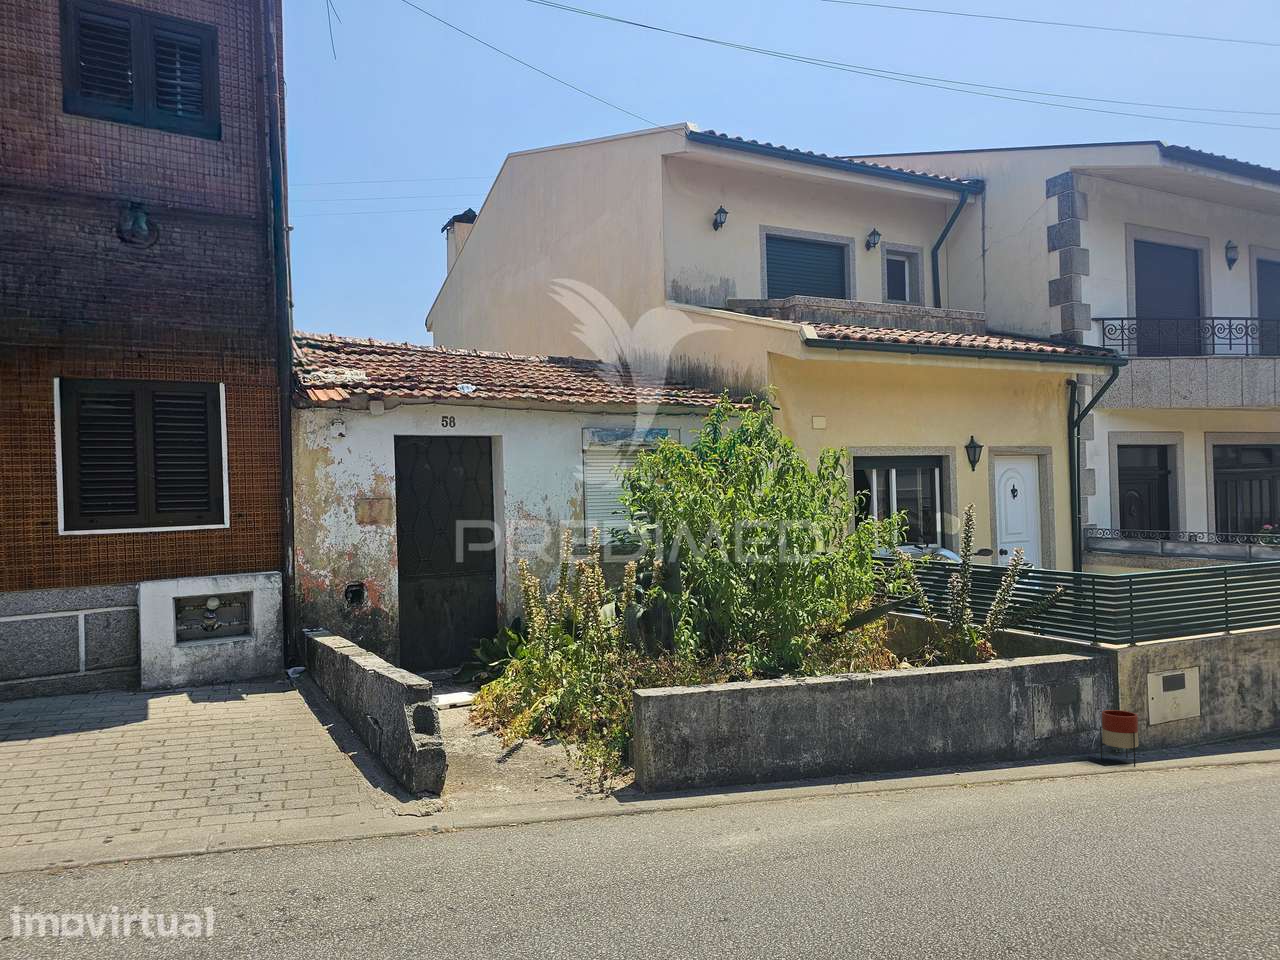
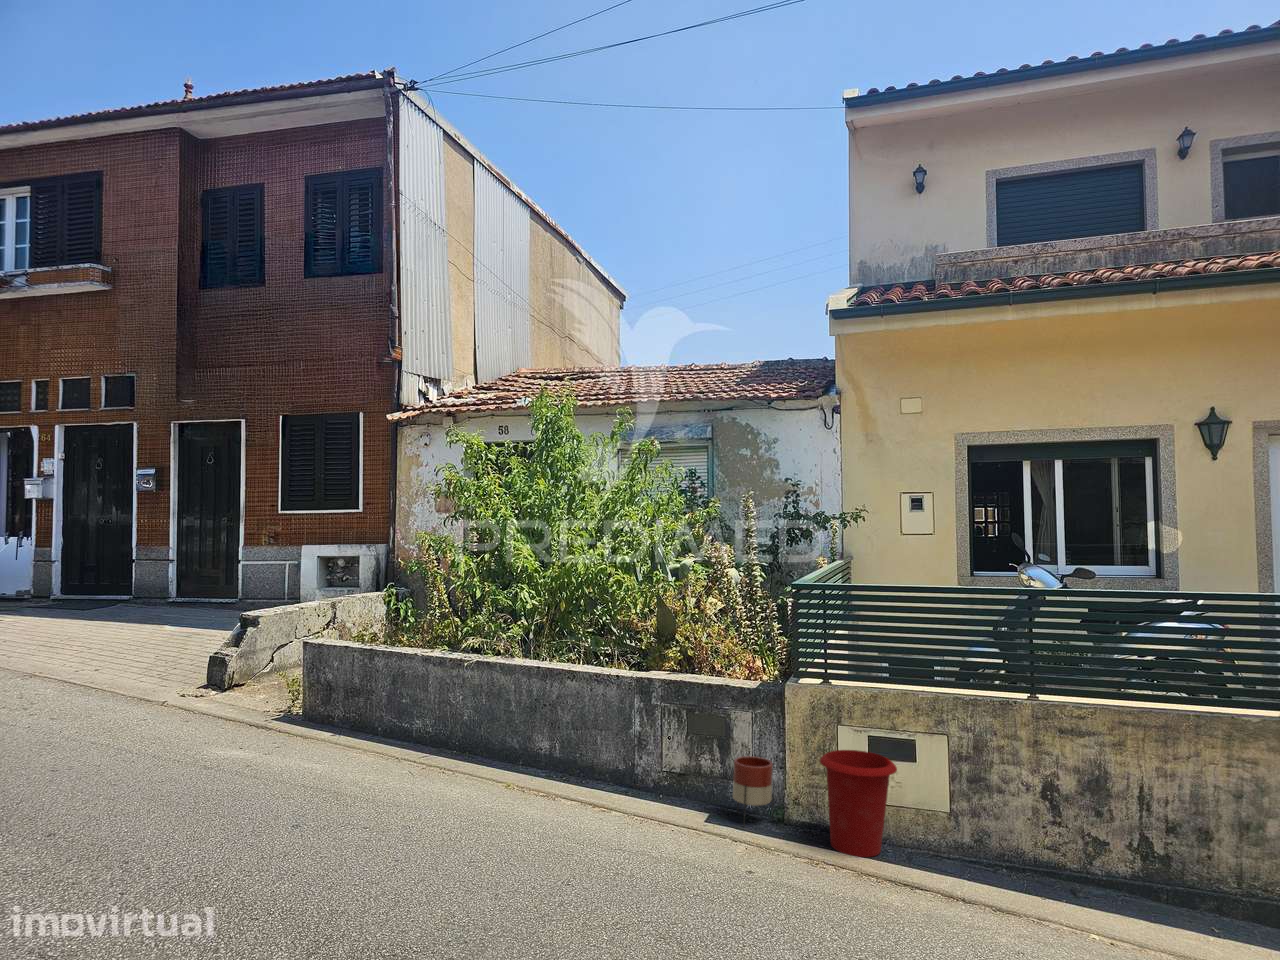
waste bin: none [1157,687,1224,764] -> present [820,750,897,857]

